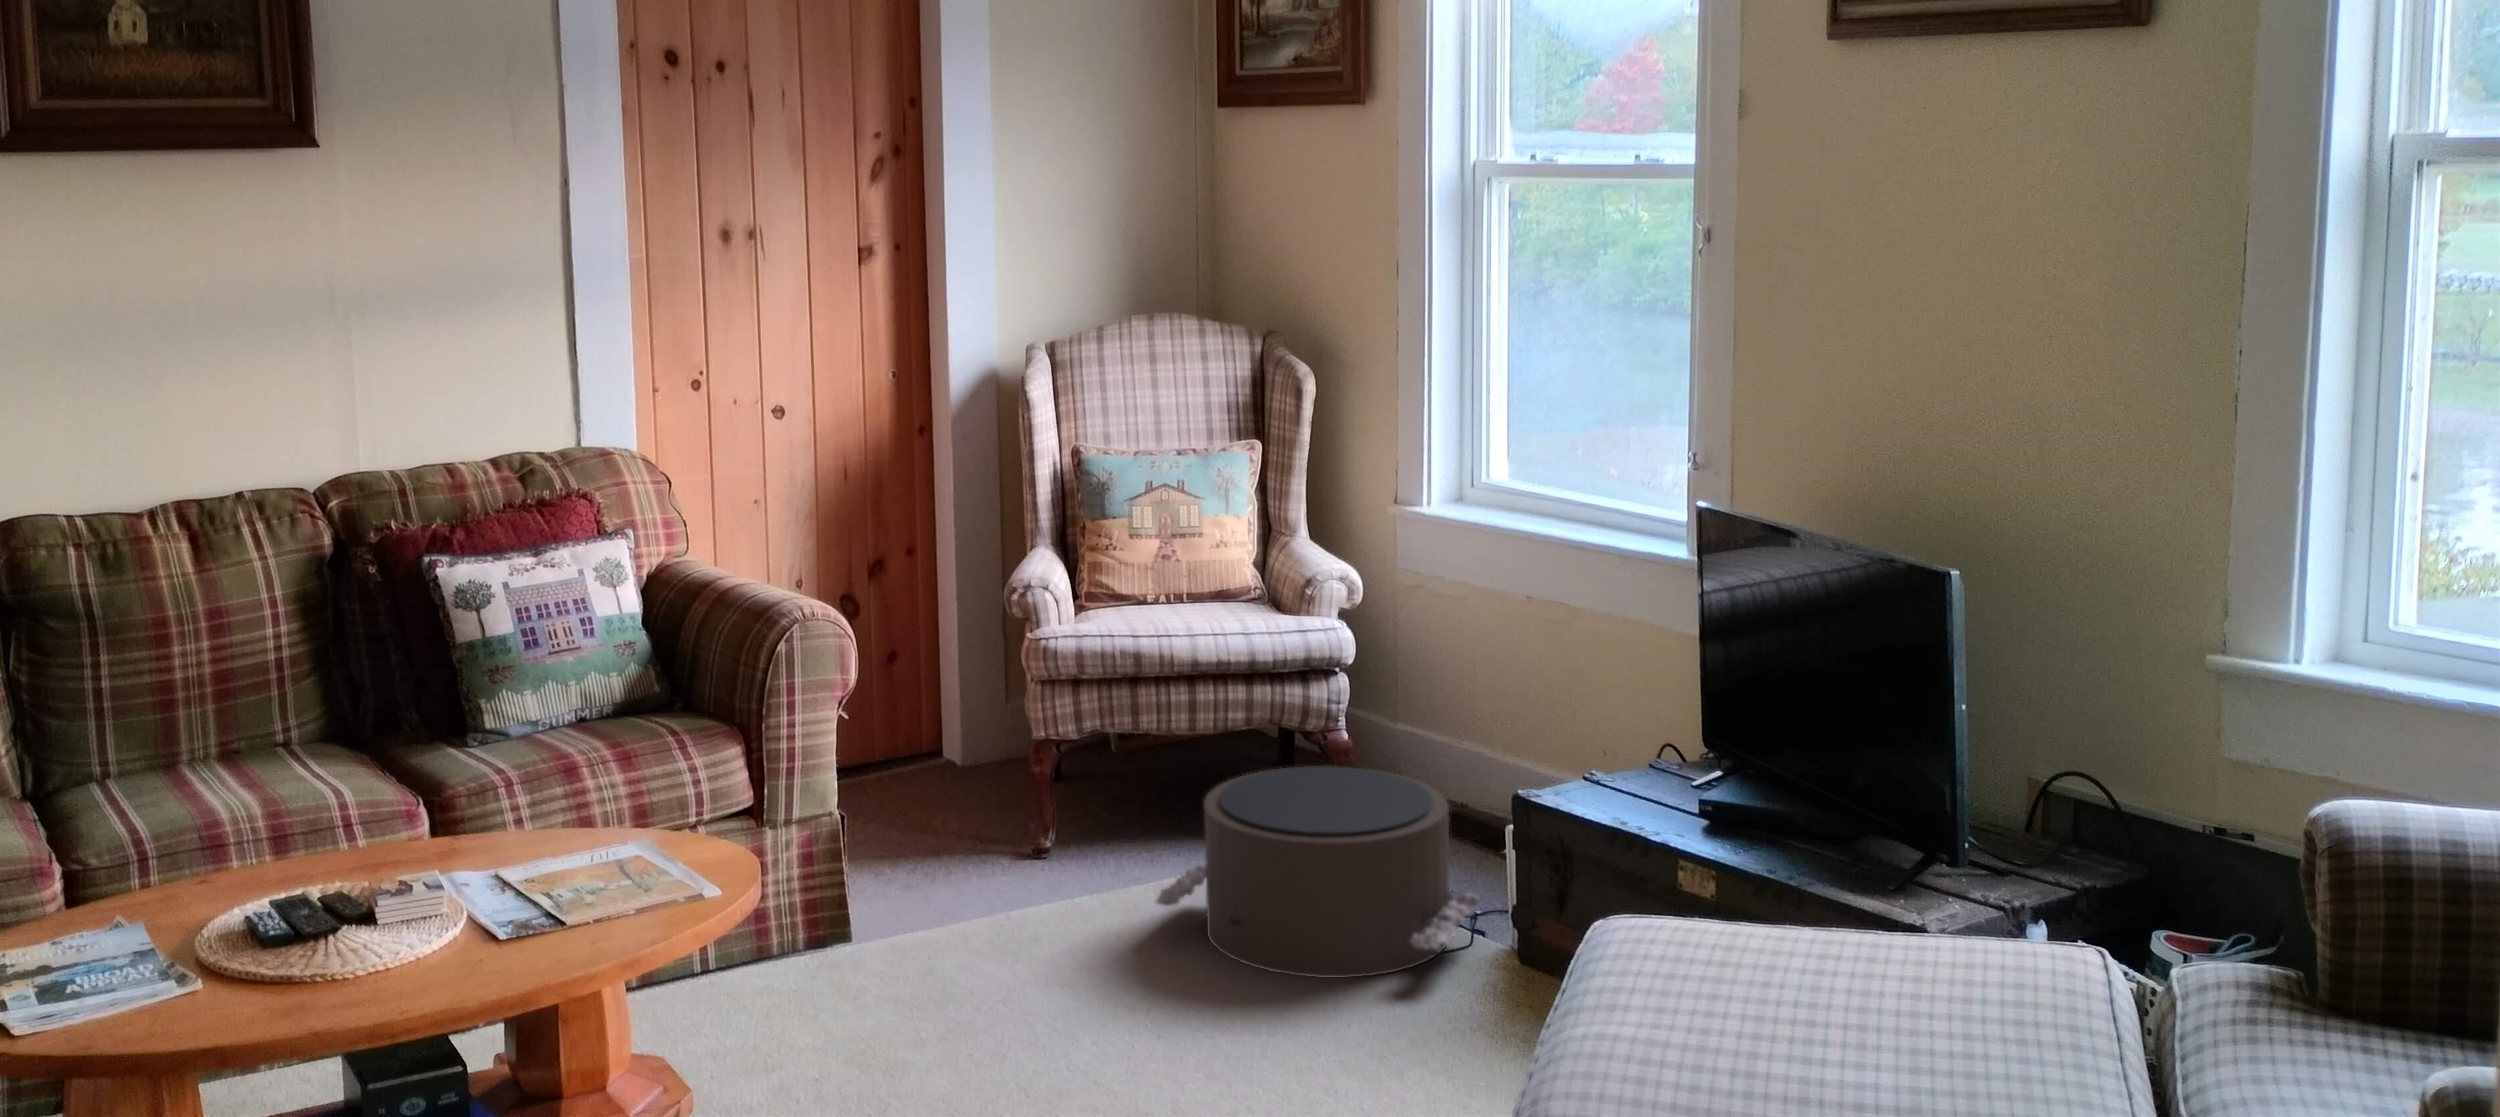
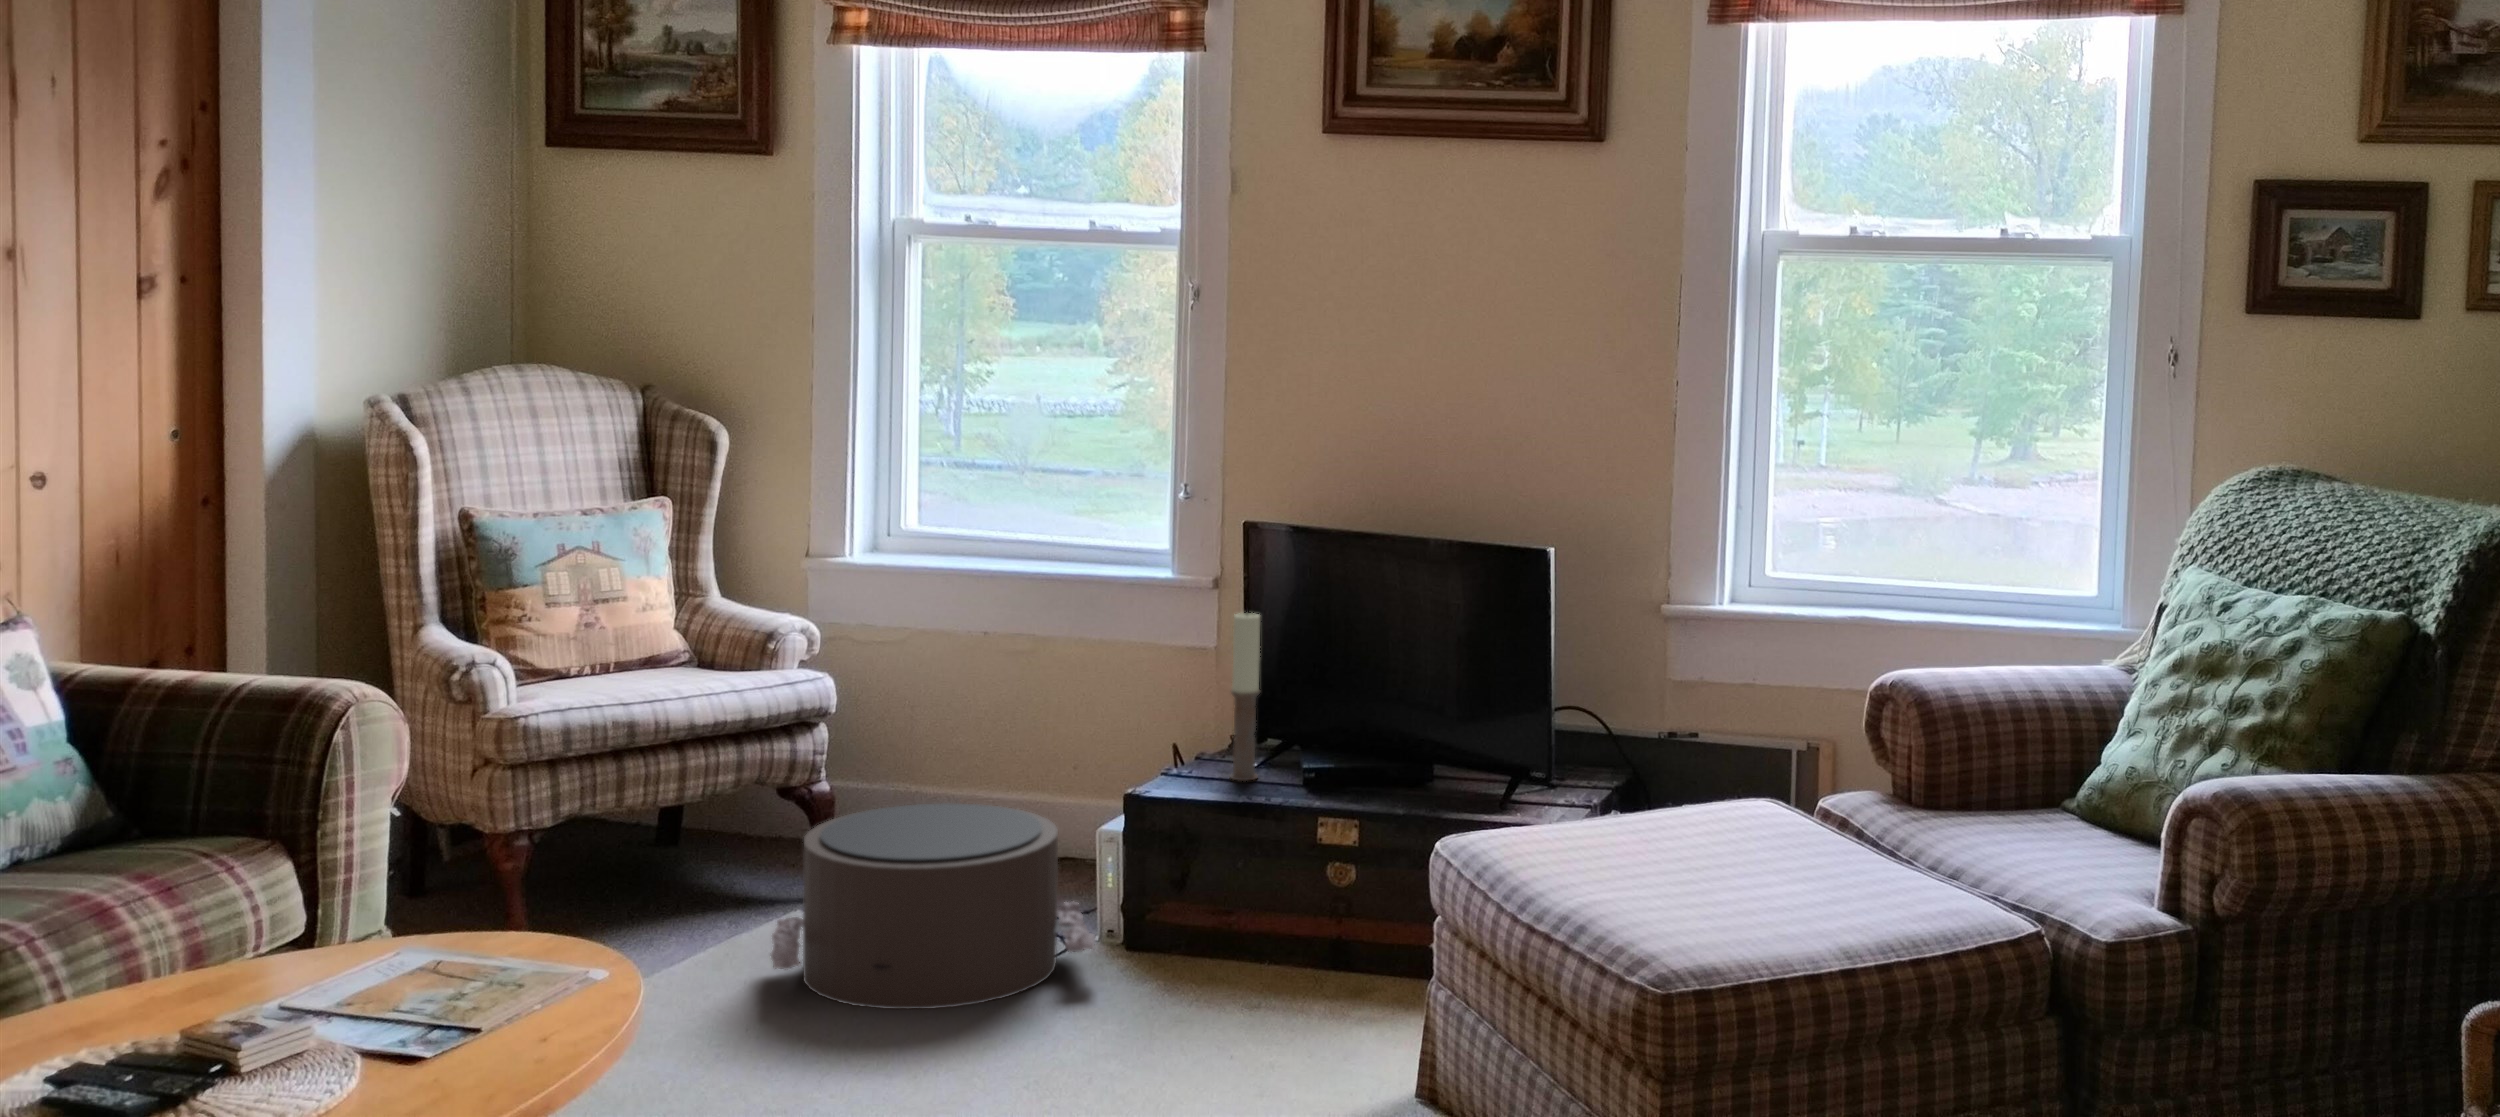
candle: none [1641,615,1676,802] -> present [1230,612,1260,781]

